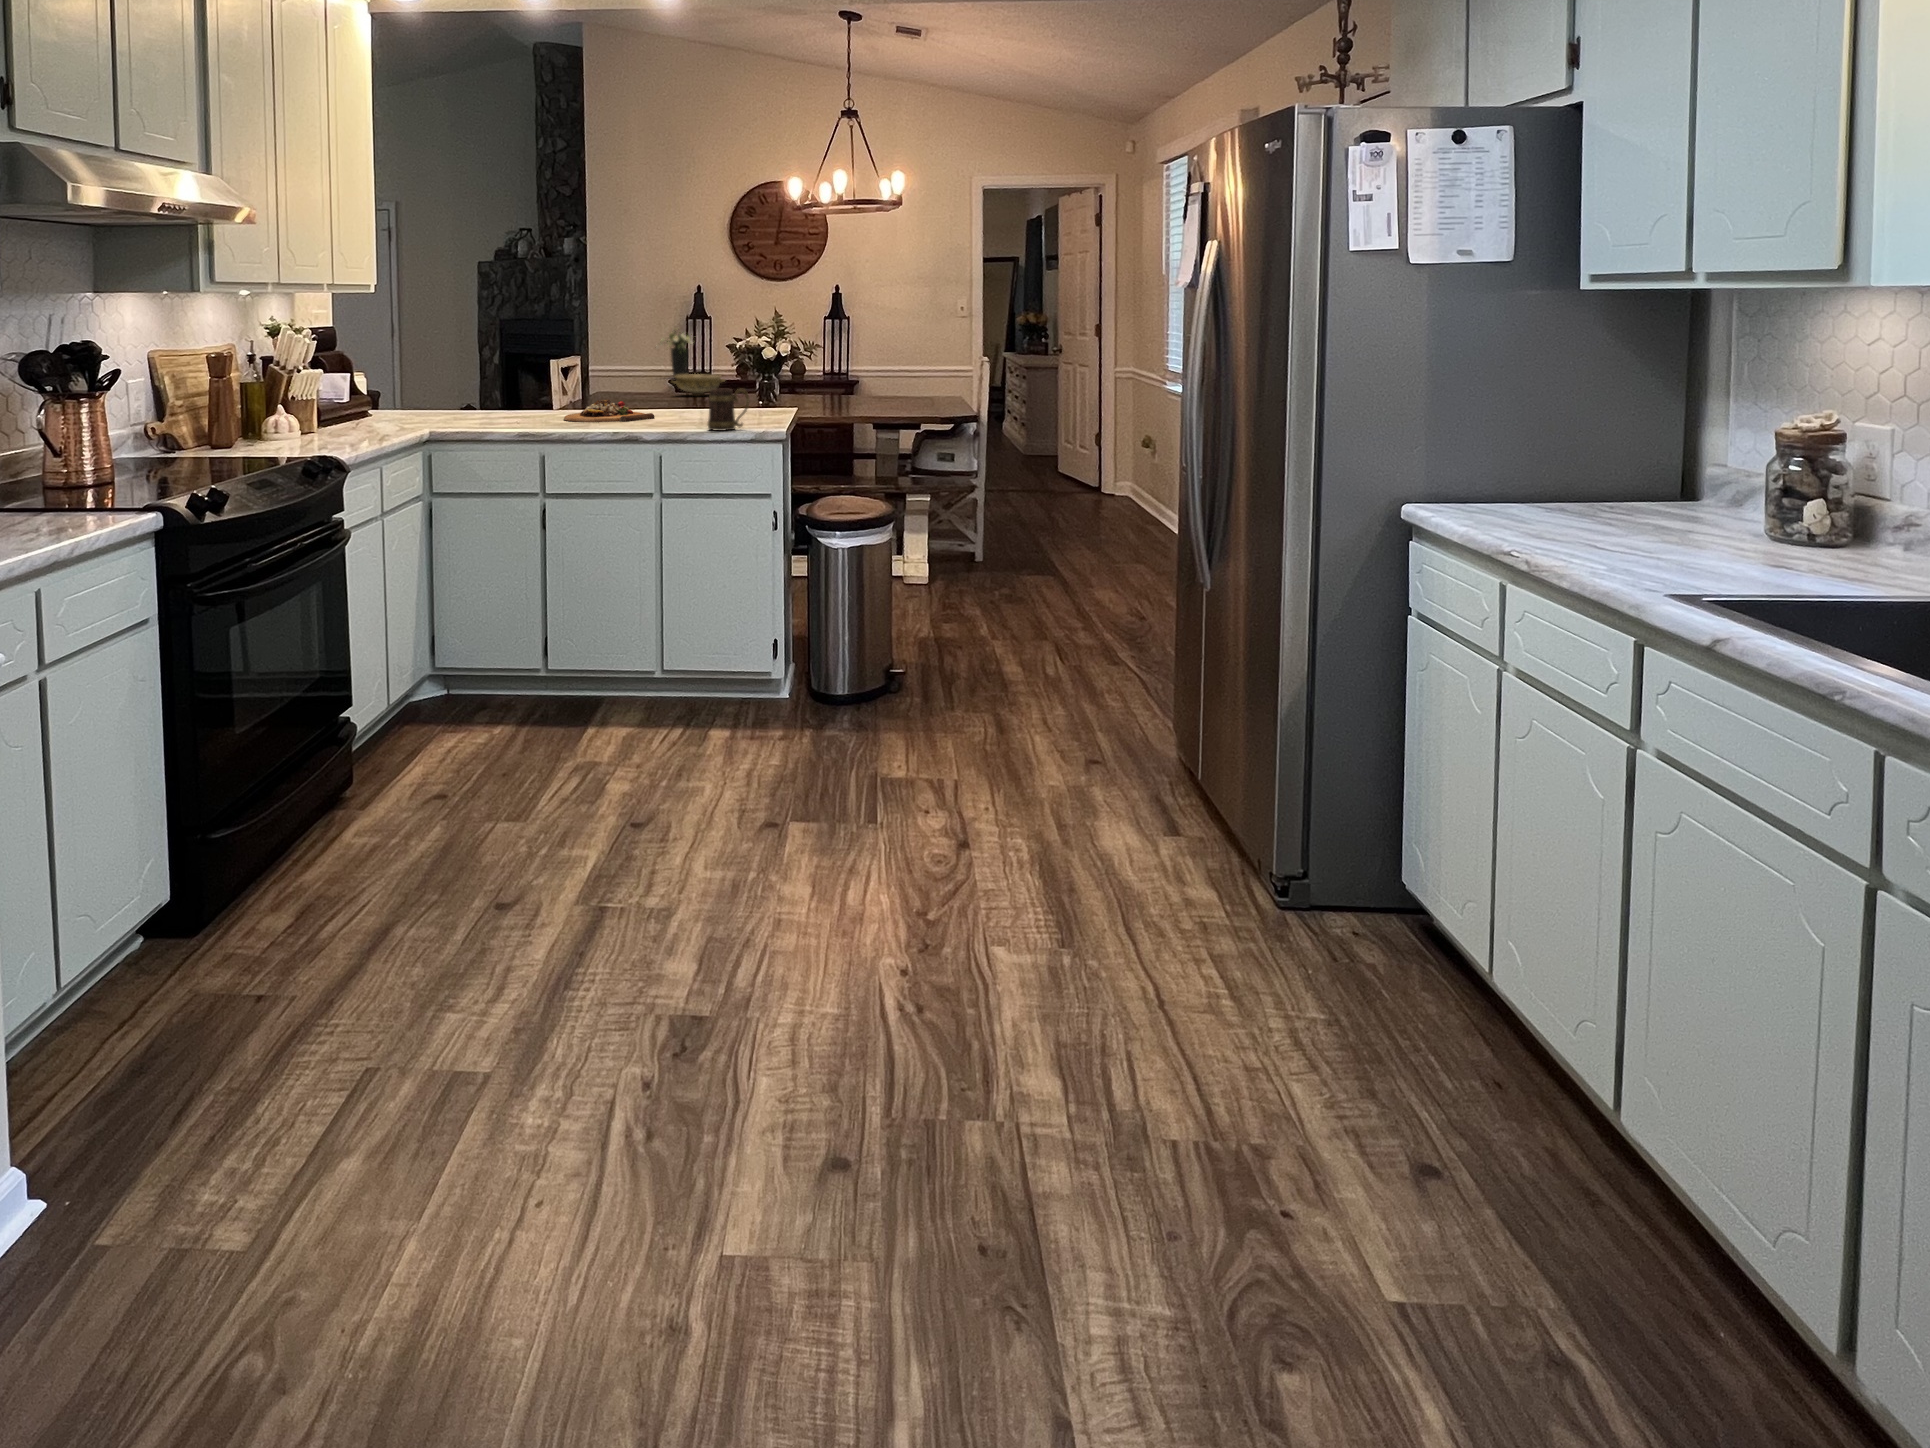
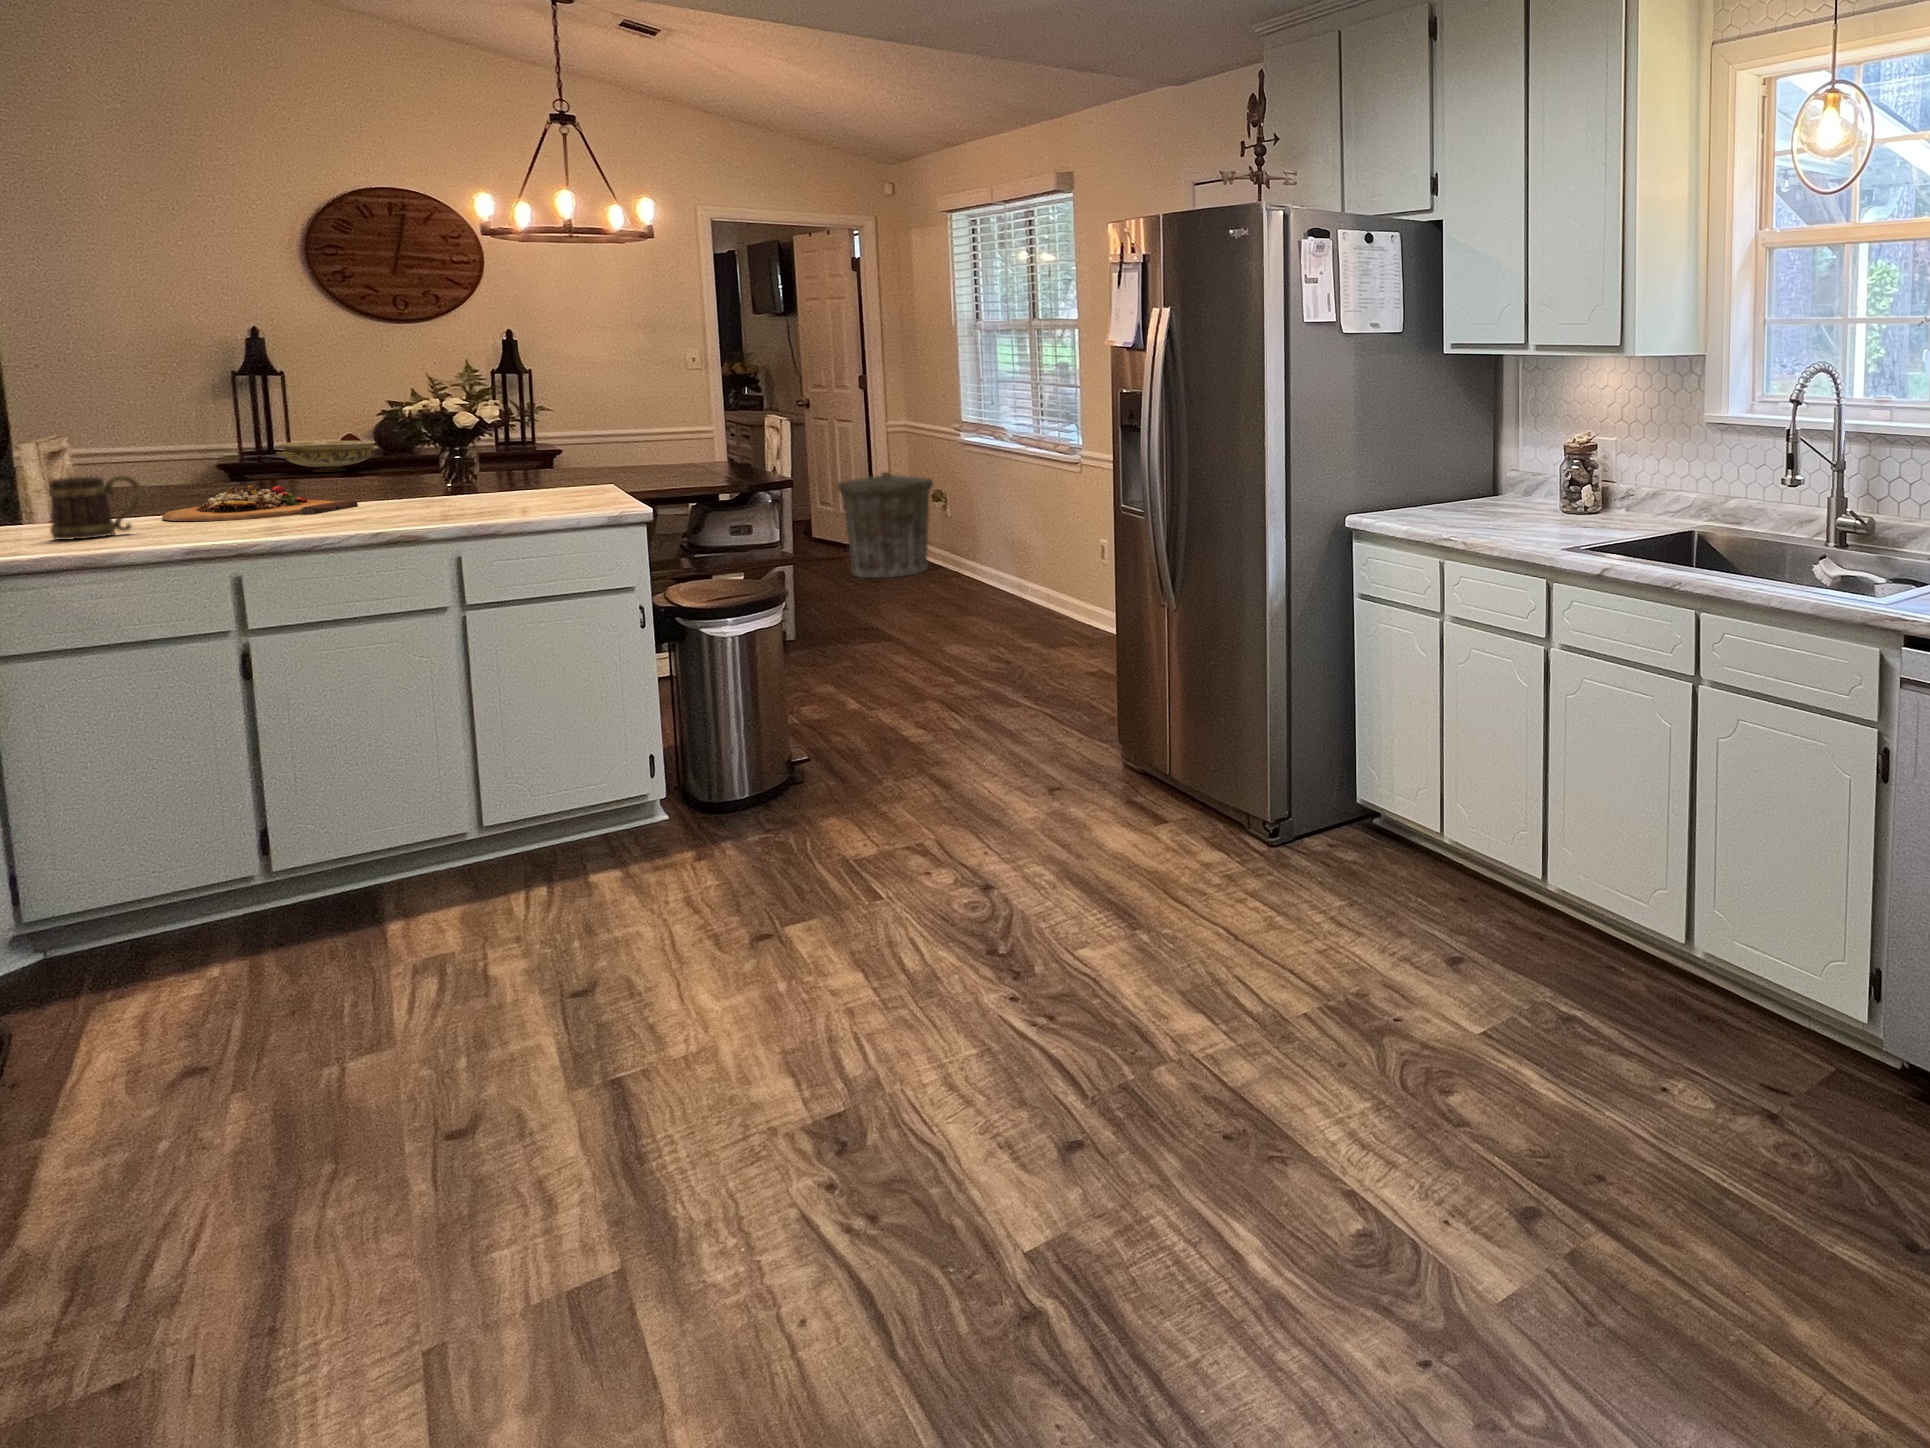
flower arrangement: present [657,331,692,377] -> none [133,368,233,449]
mug: present [708,389,750,431] -> present [49,476,142,540]
trash can: none [1056,423,1137,522] -> present [838,472,933,578]

